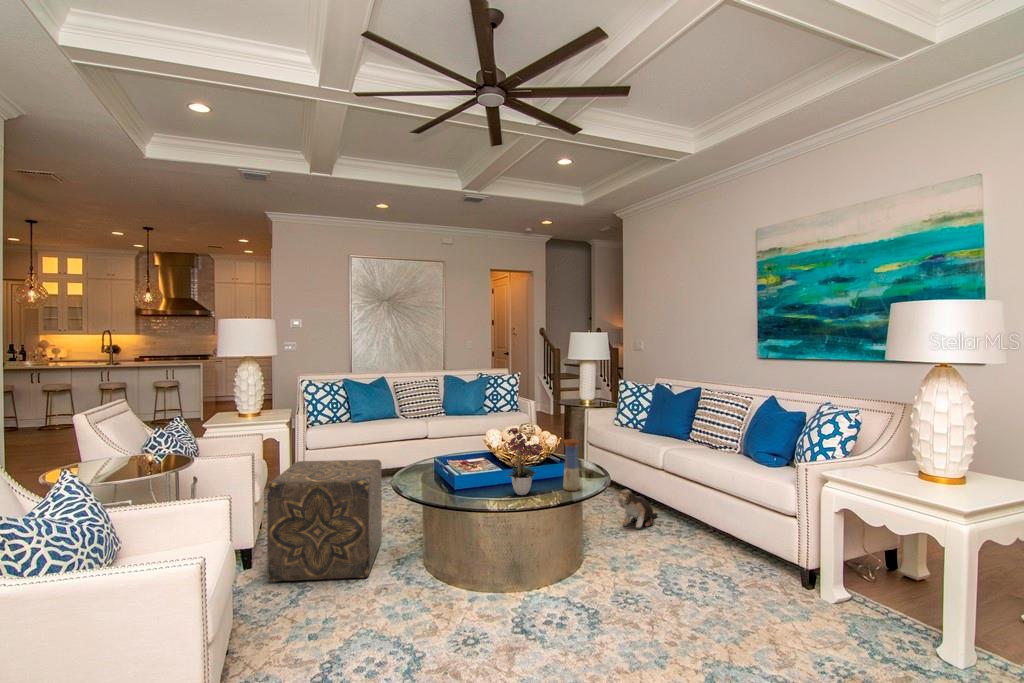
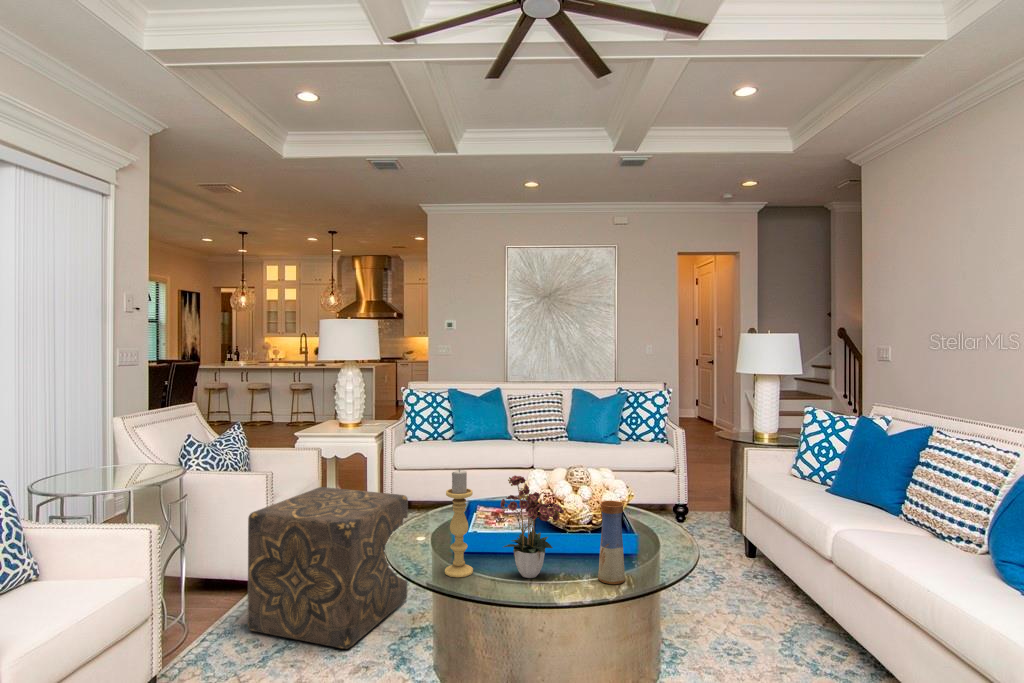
candle holder: none [466,427,485,501] -> present [445,469,473,577]
plush toy: present [614,489,657,528] -> none [733,584,826,653]

